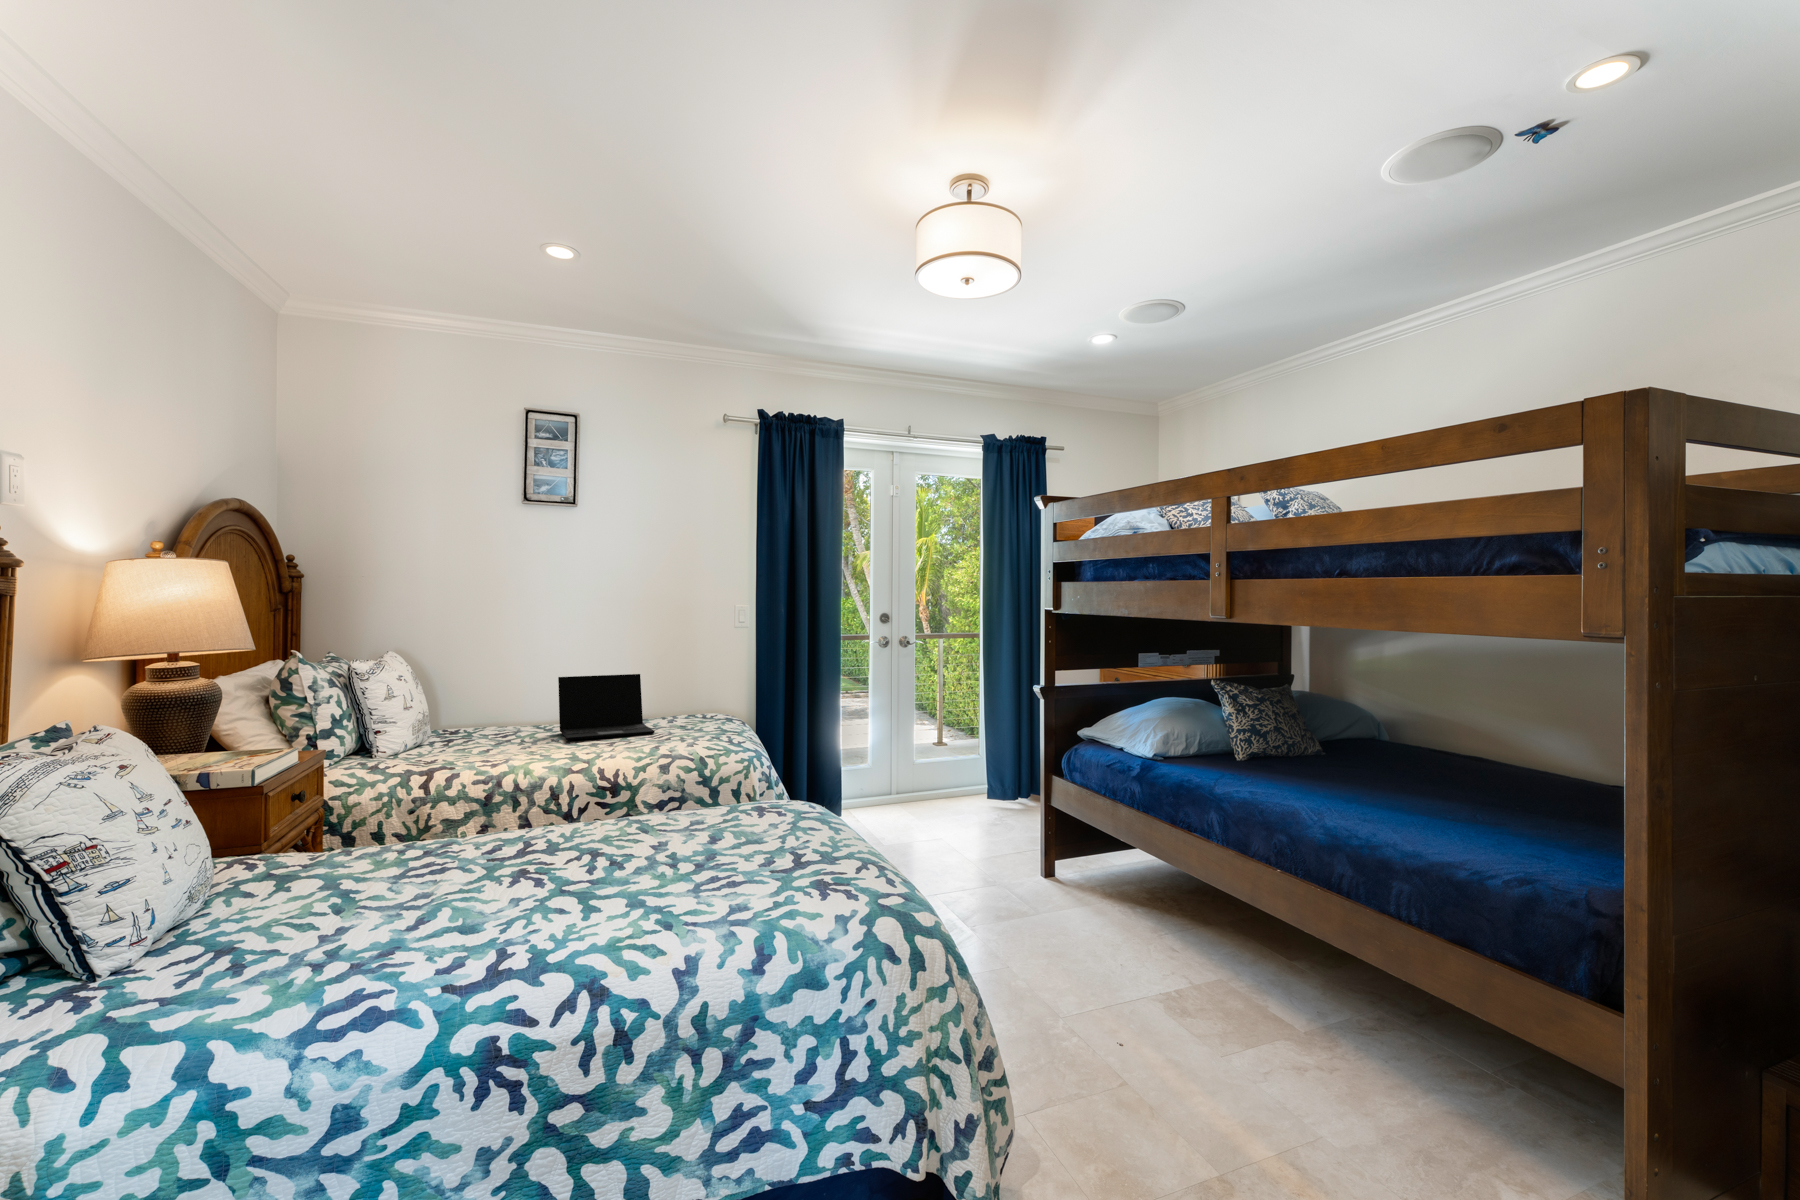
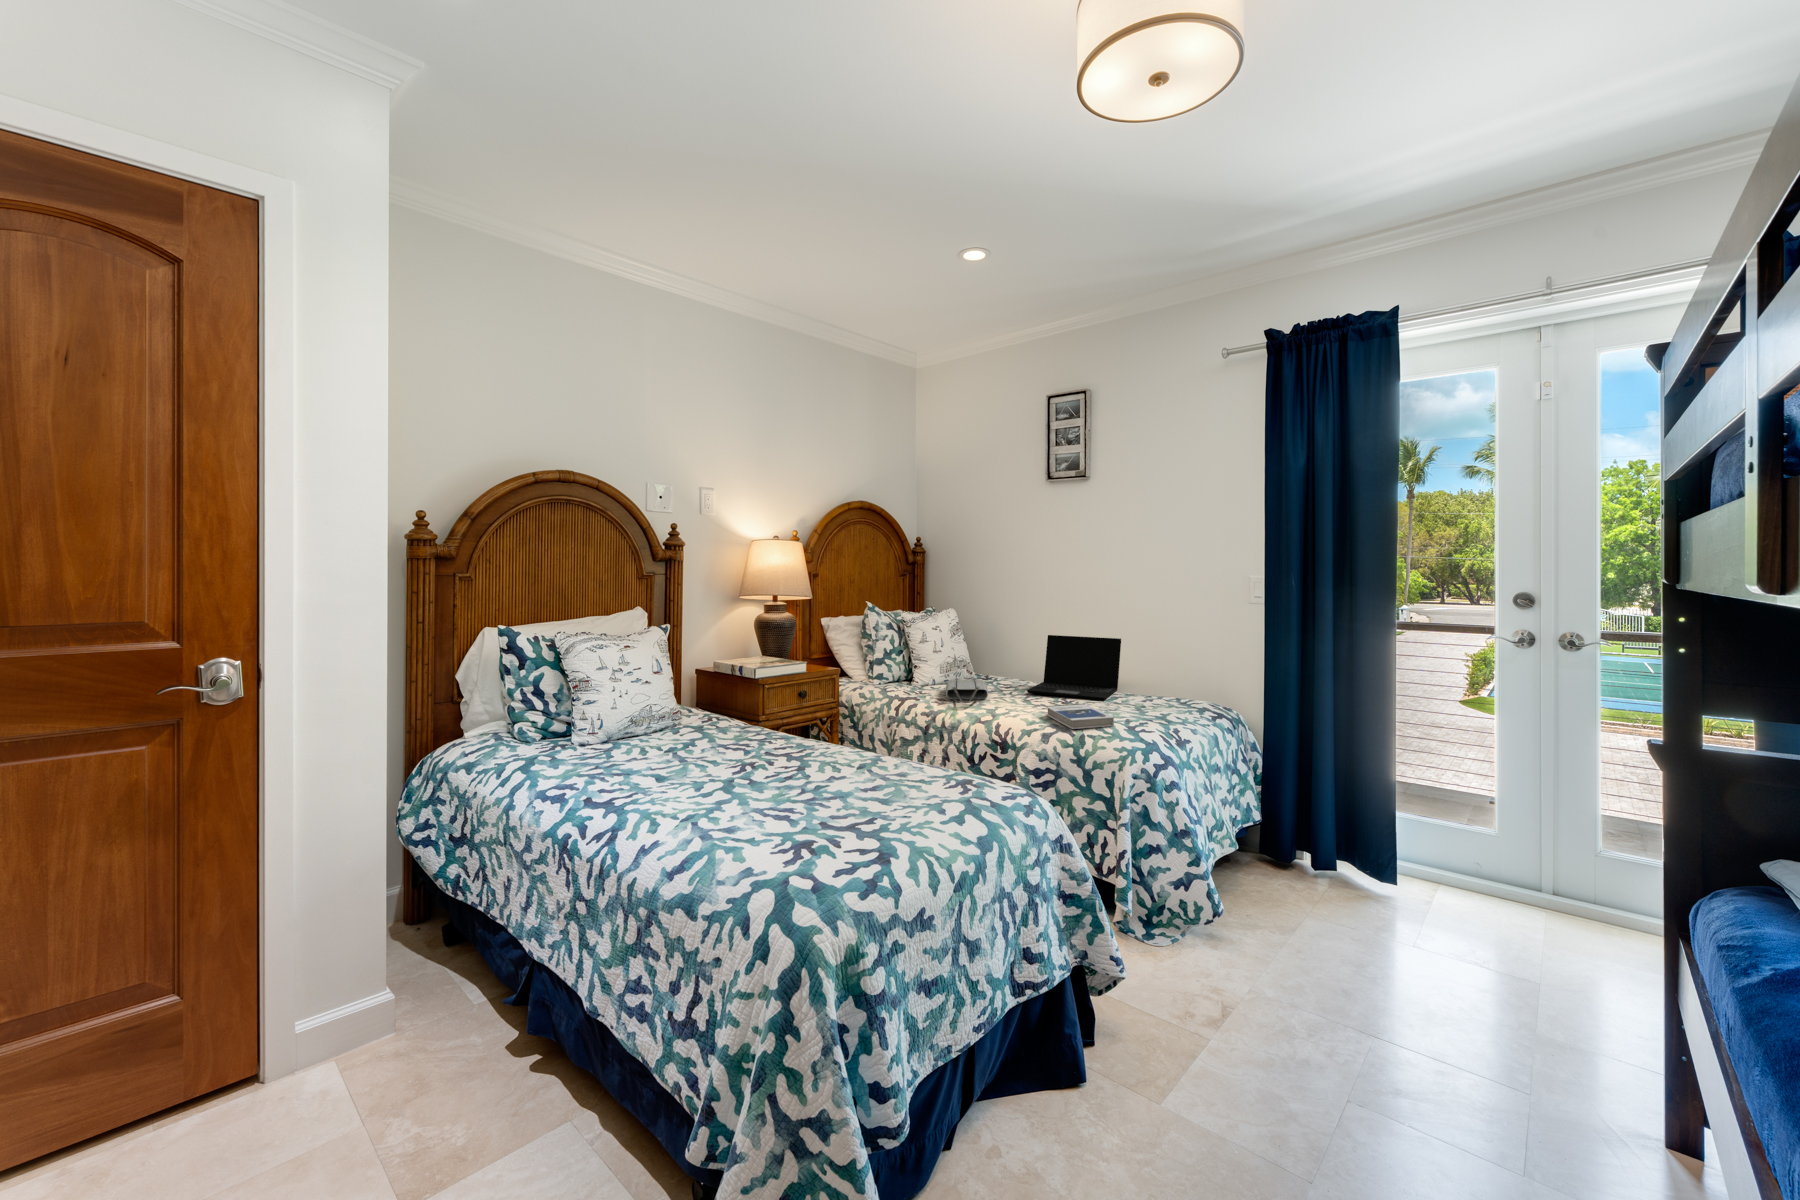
hardback book: none [634,736,709,755] -> present [1046,704,1114,729]
tote bag: none [456,737,541,761] -> present [946,680,988,703]

